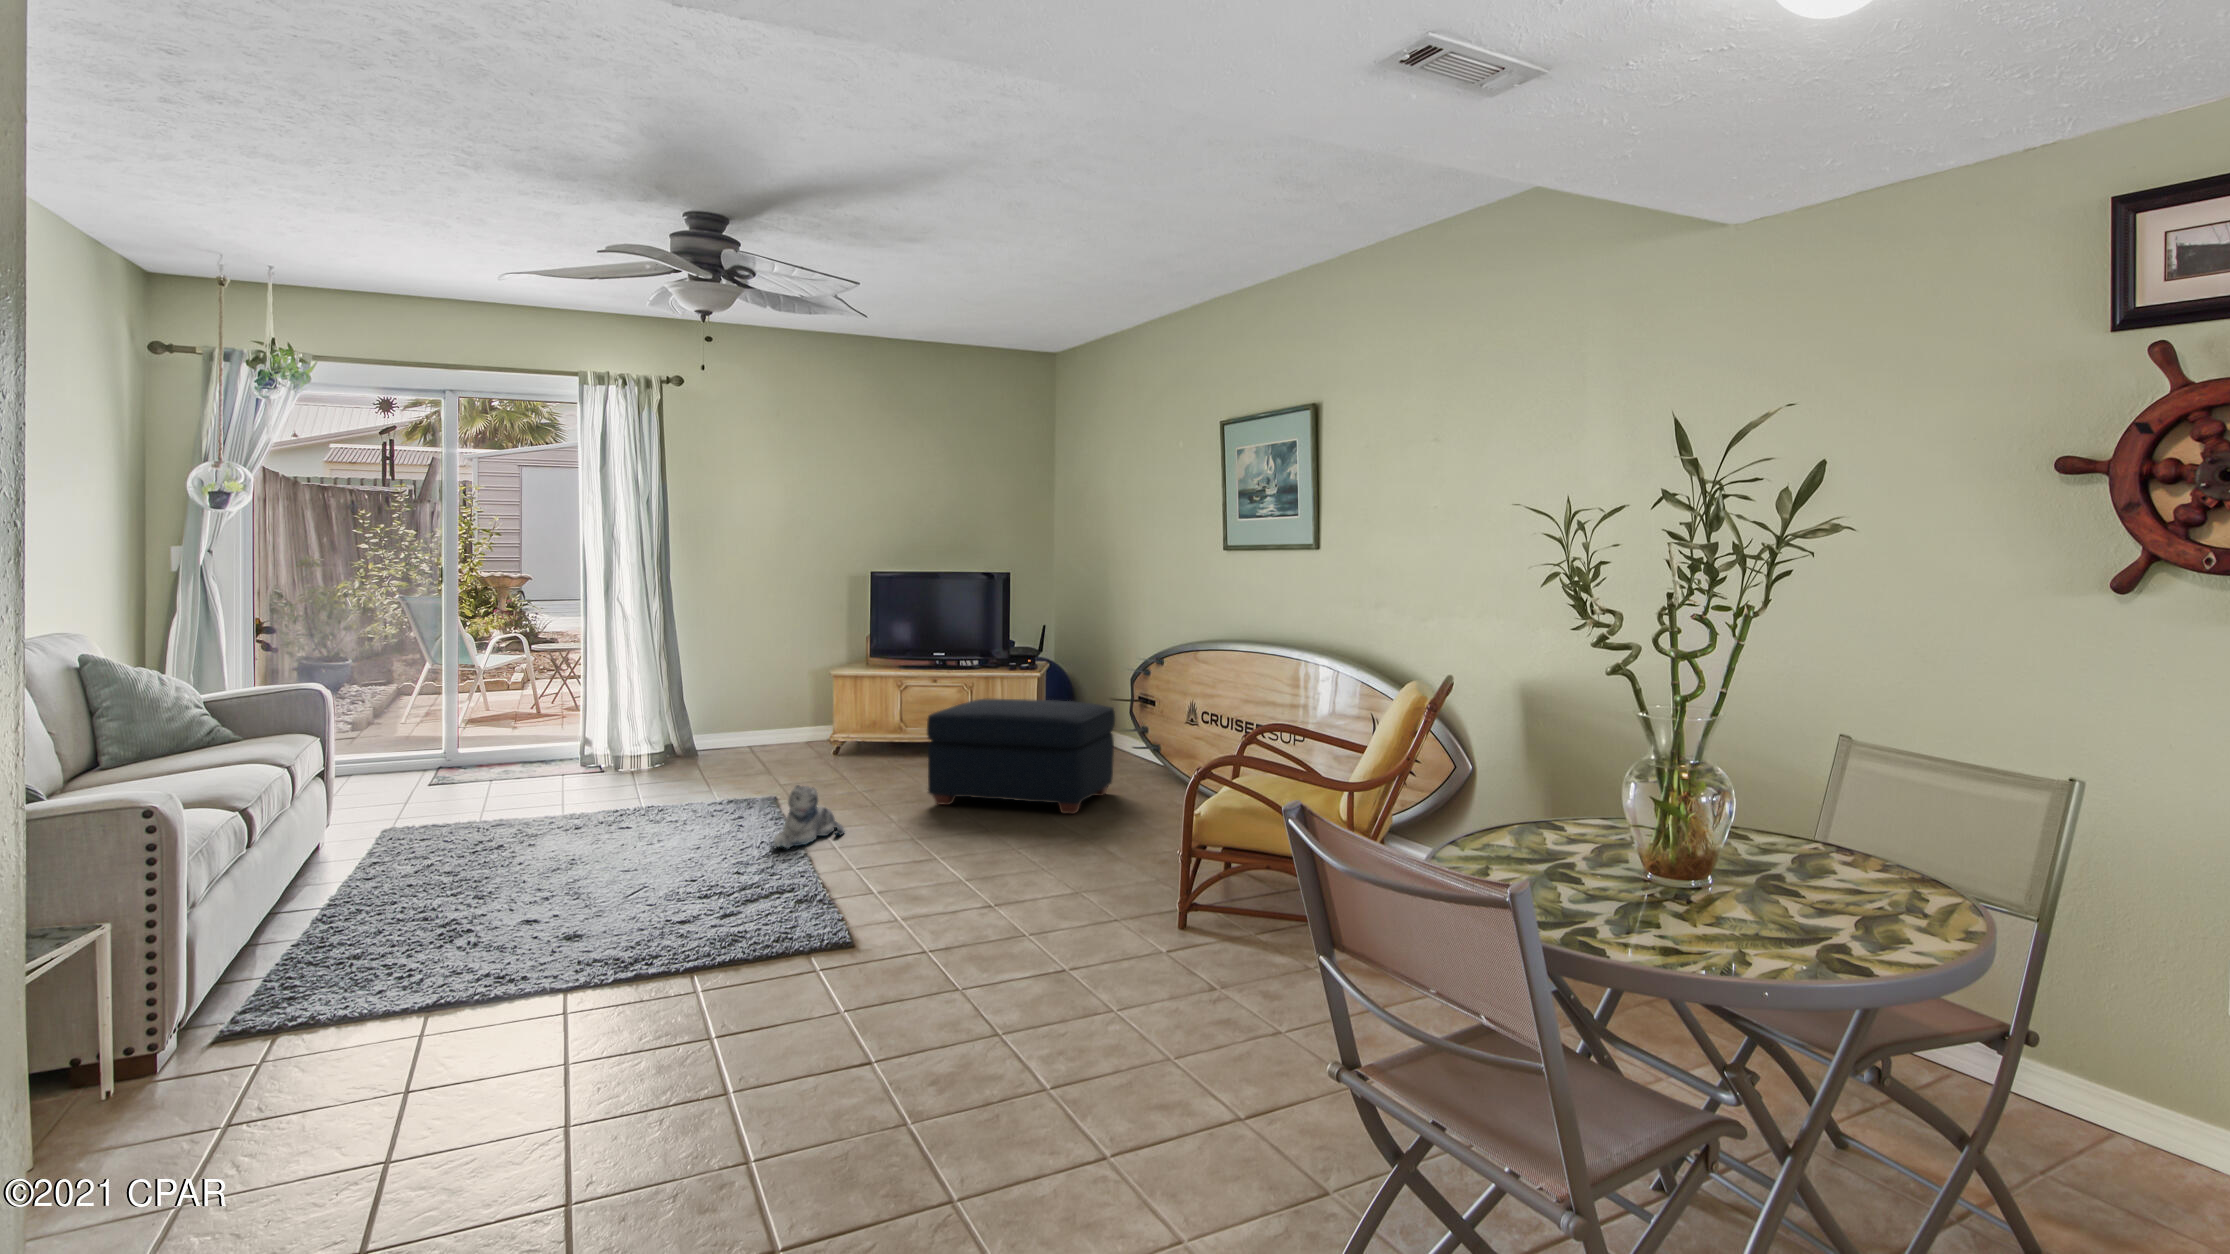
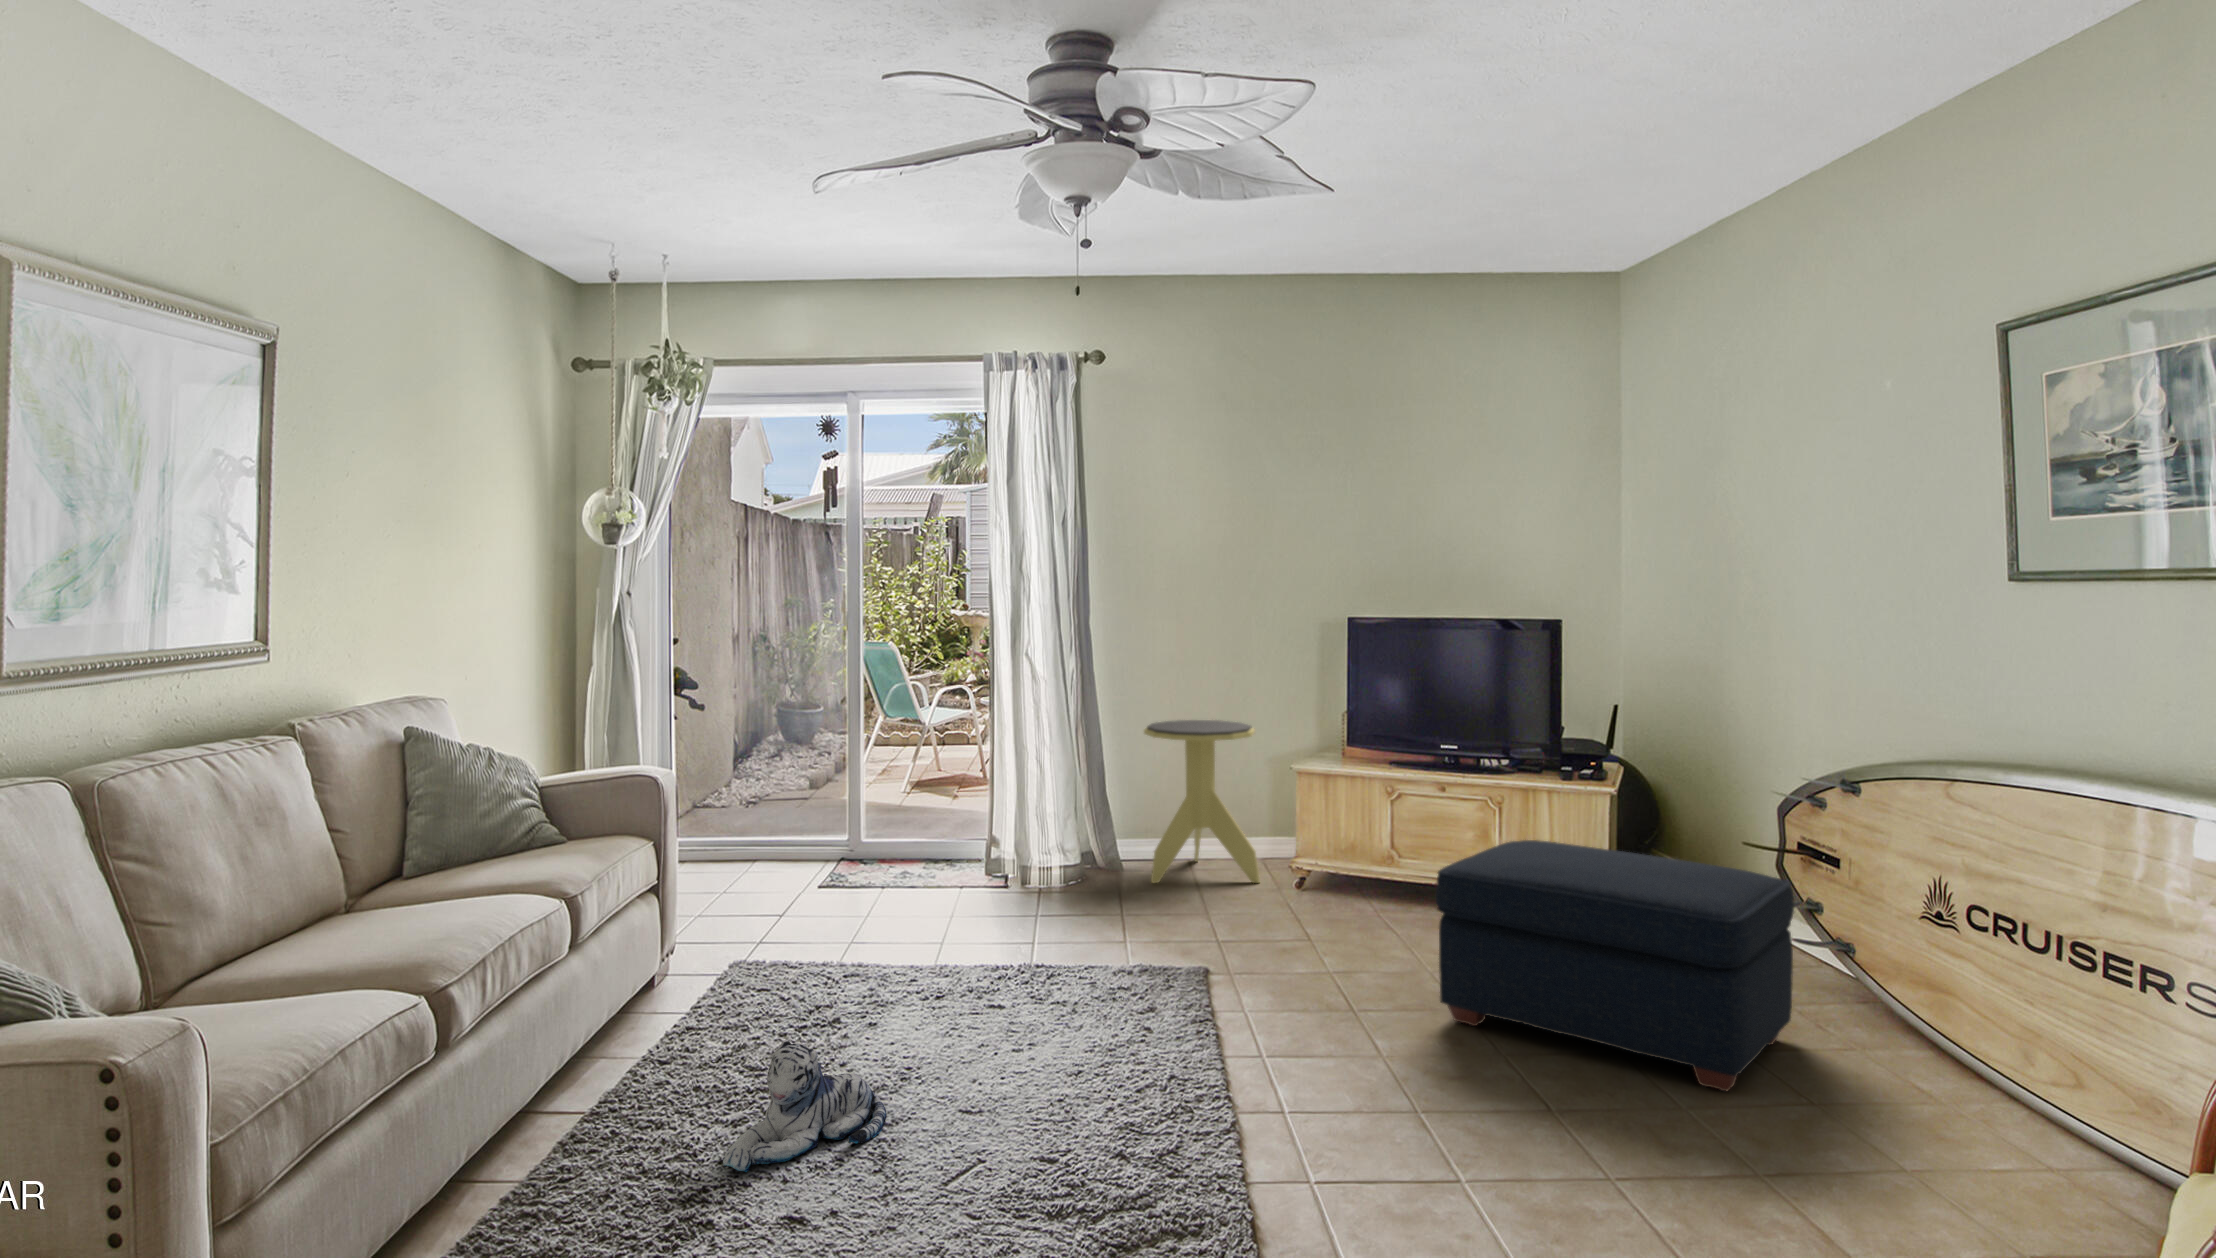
side table: none [719,642,808,761] -> present [1144,720,1260,883]
plush toy: present [773,785,845,849] -> present [723,1040,887,1172]

